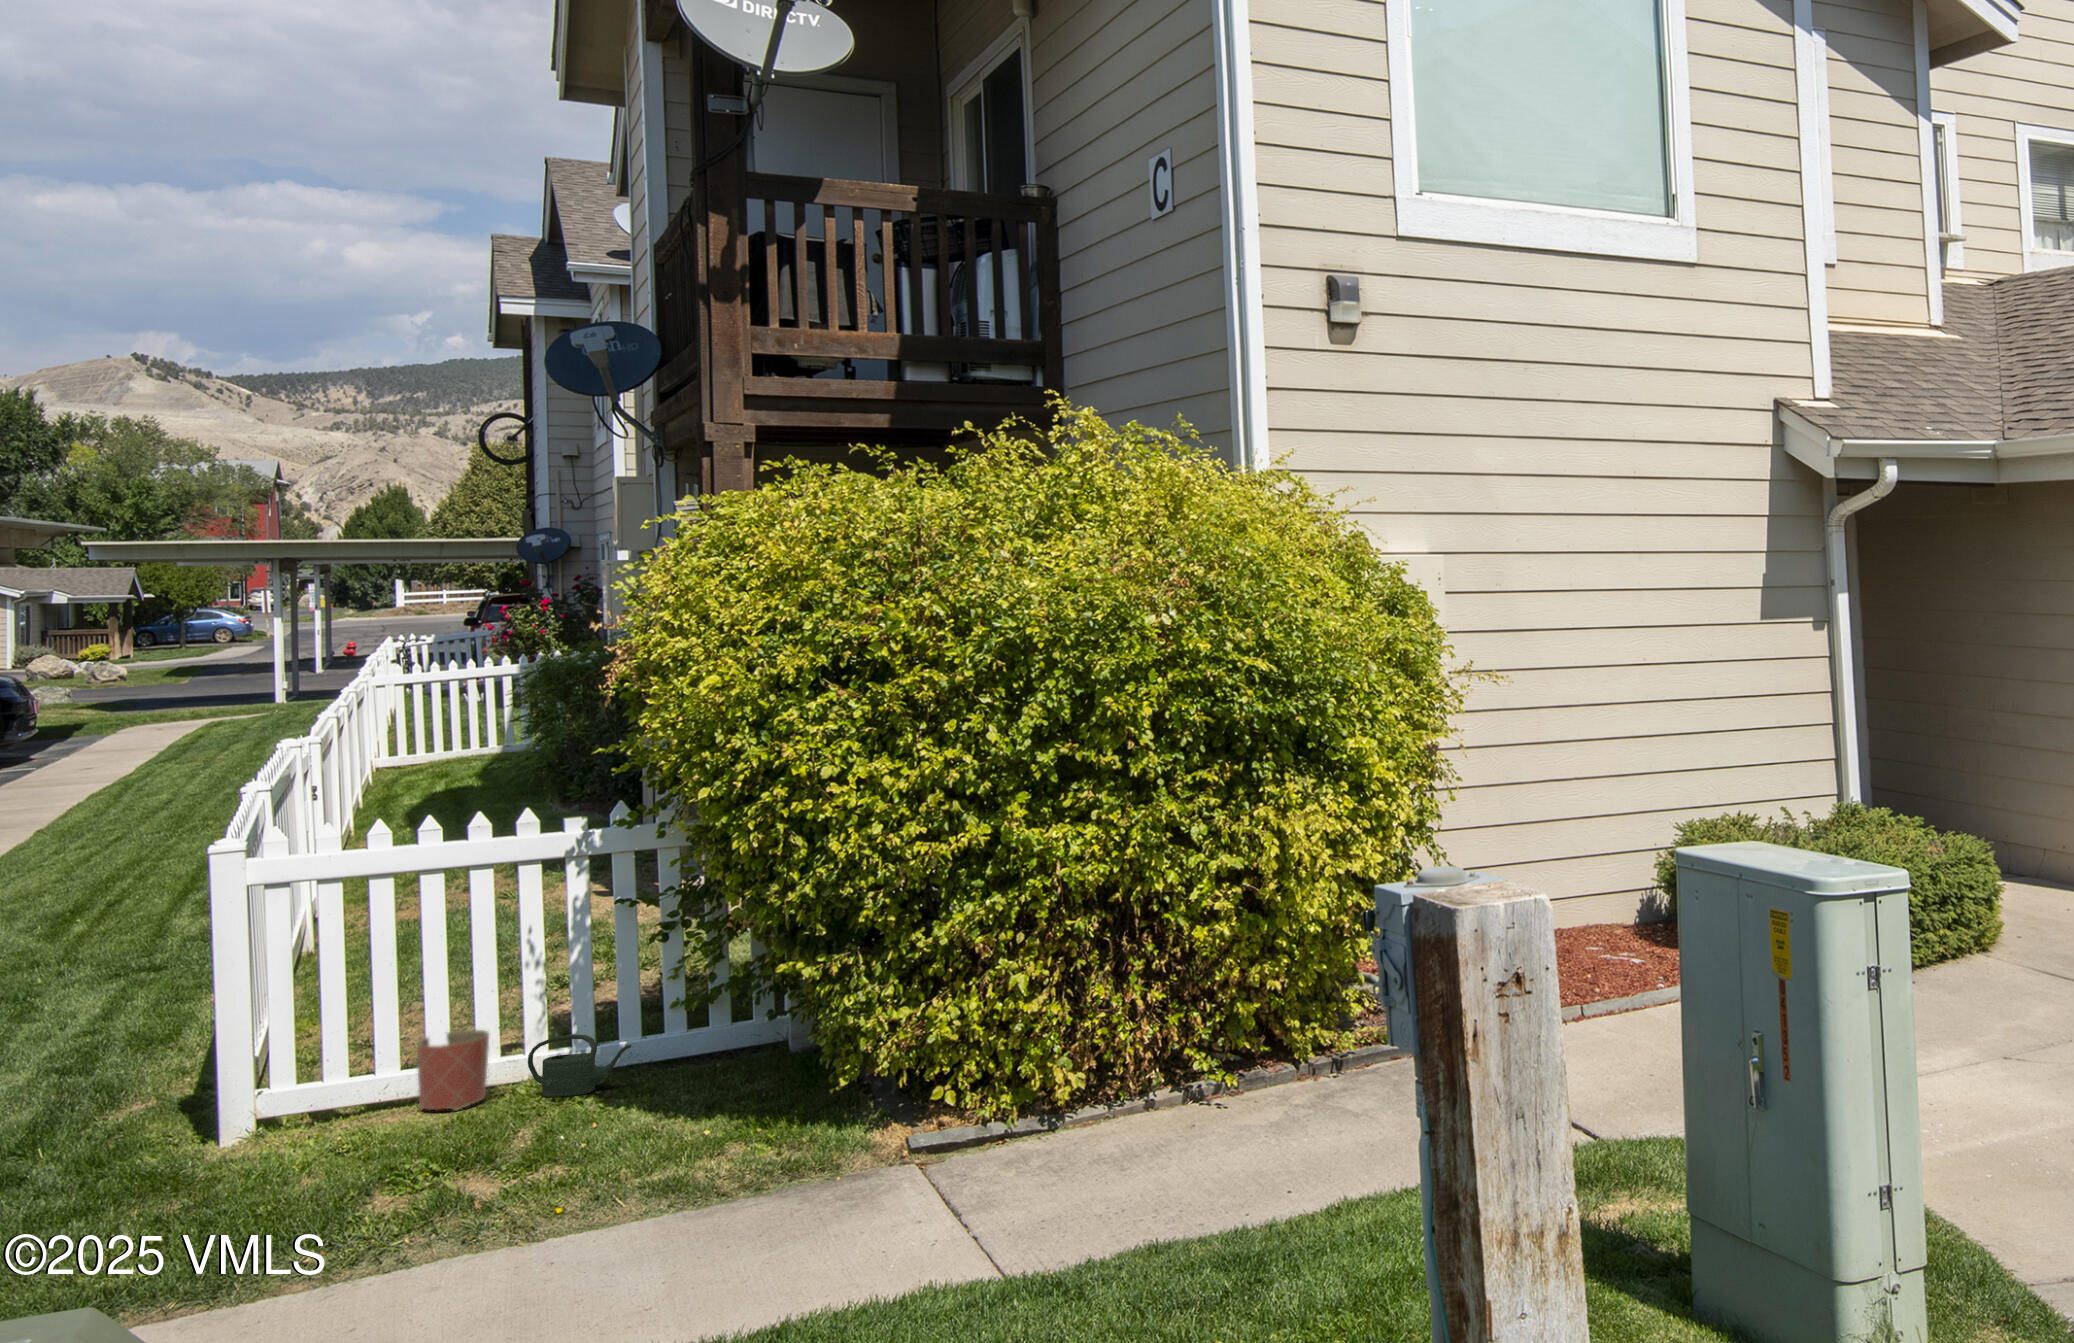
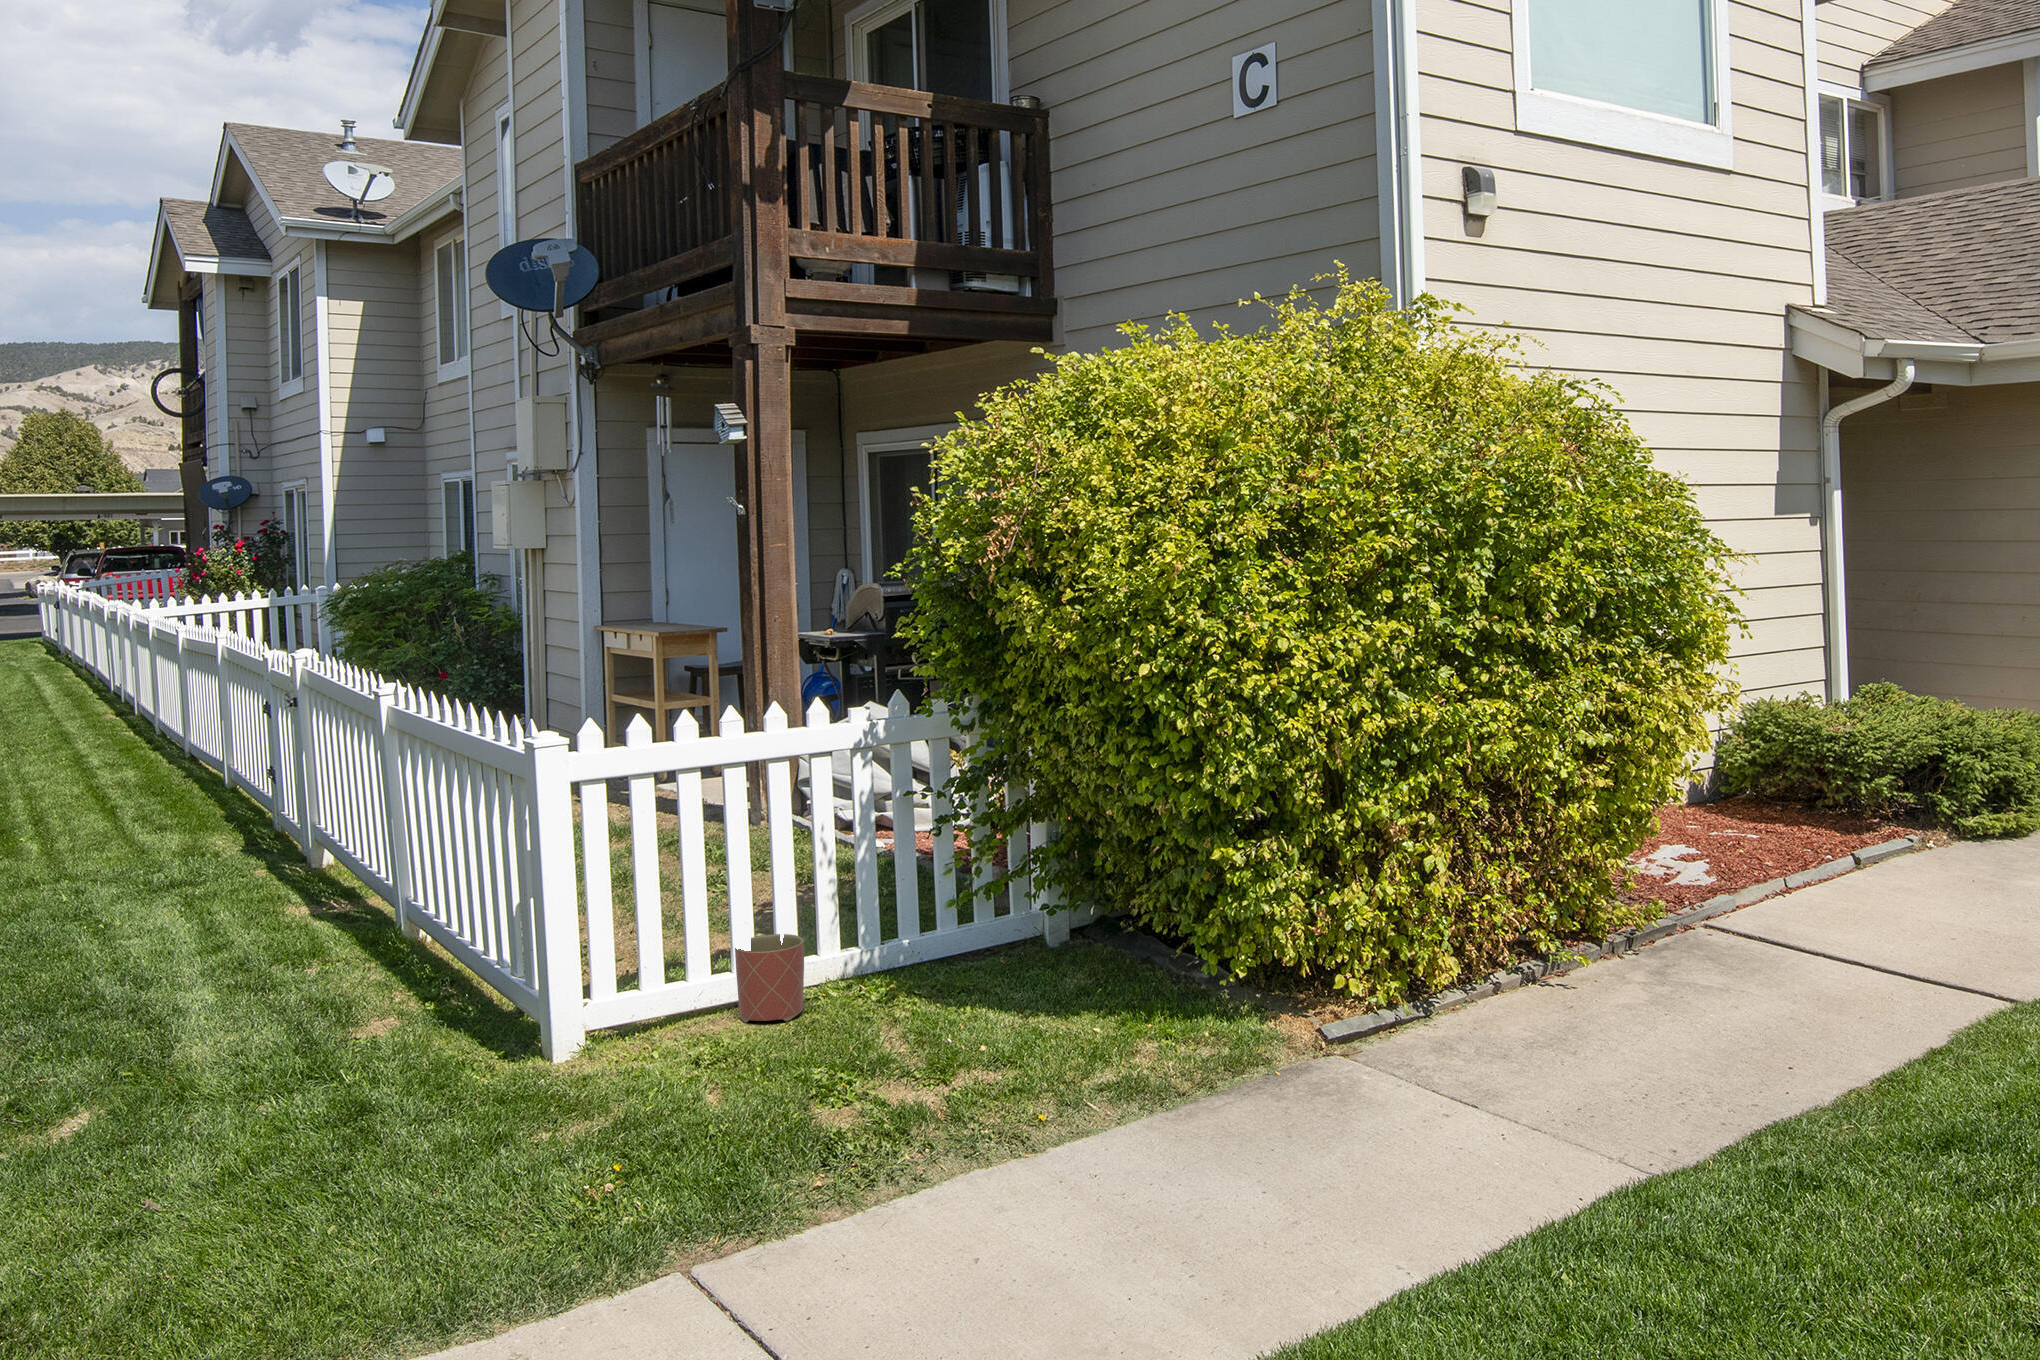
watering can: present [528,1034,631,1097] -> none [841,936,942,1004]

